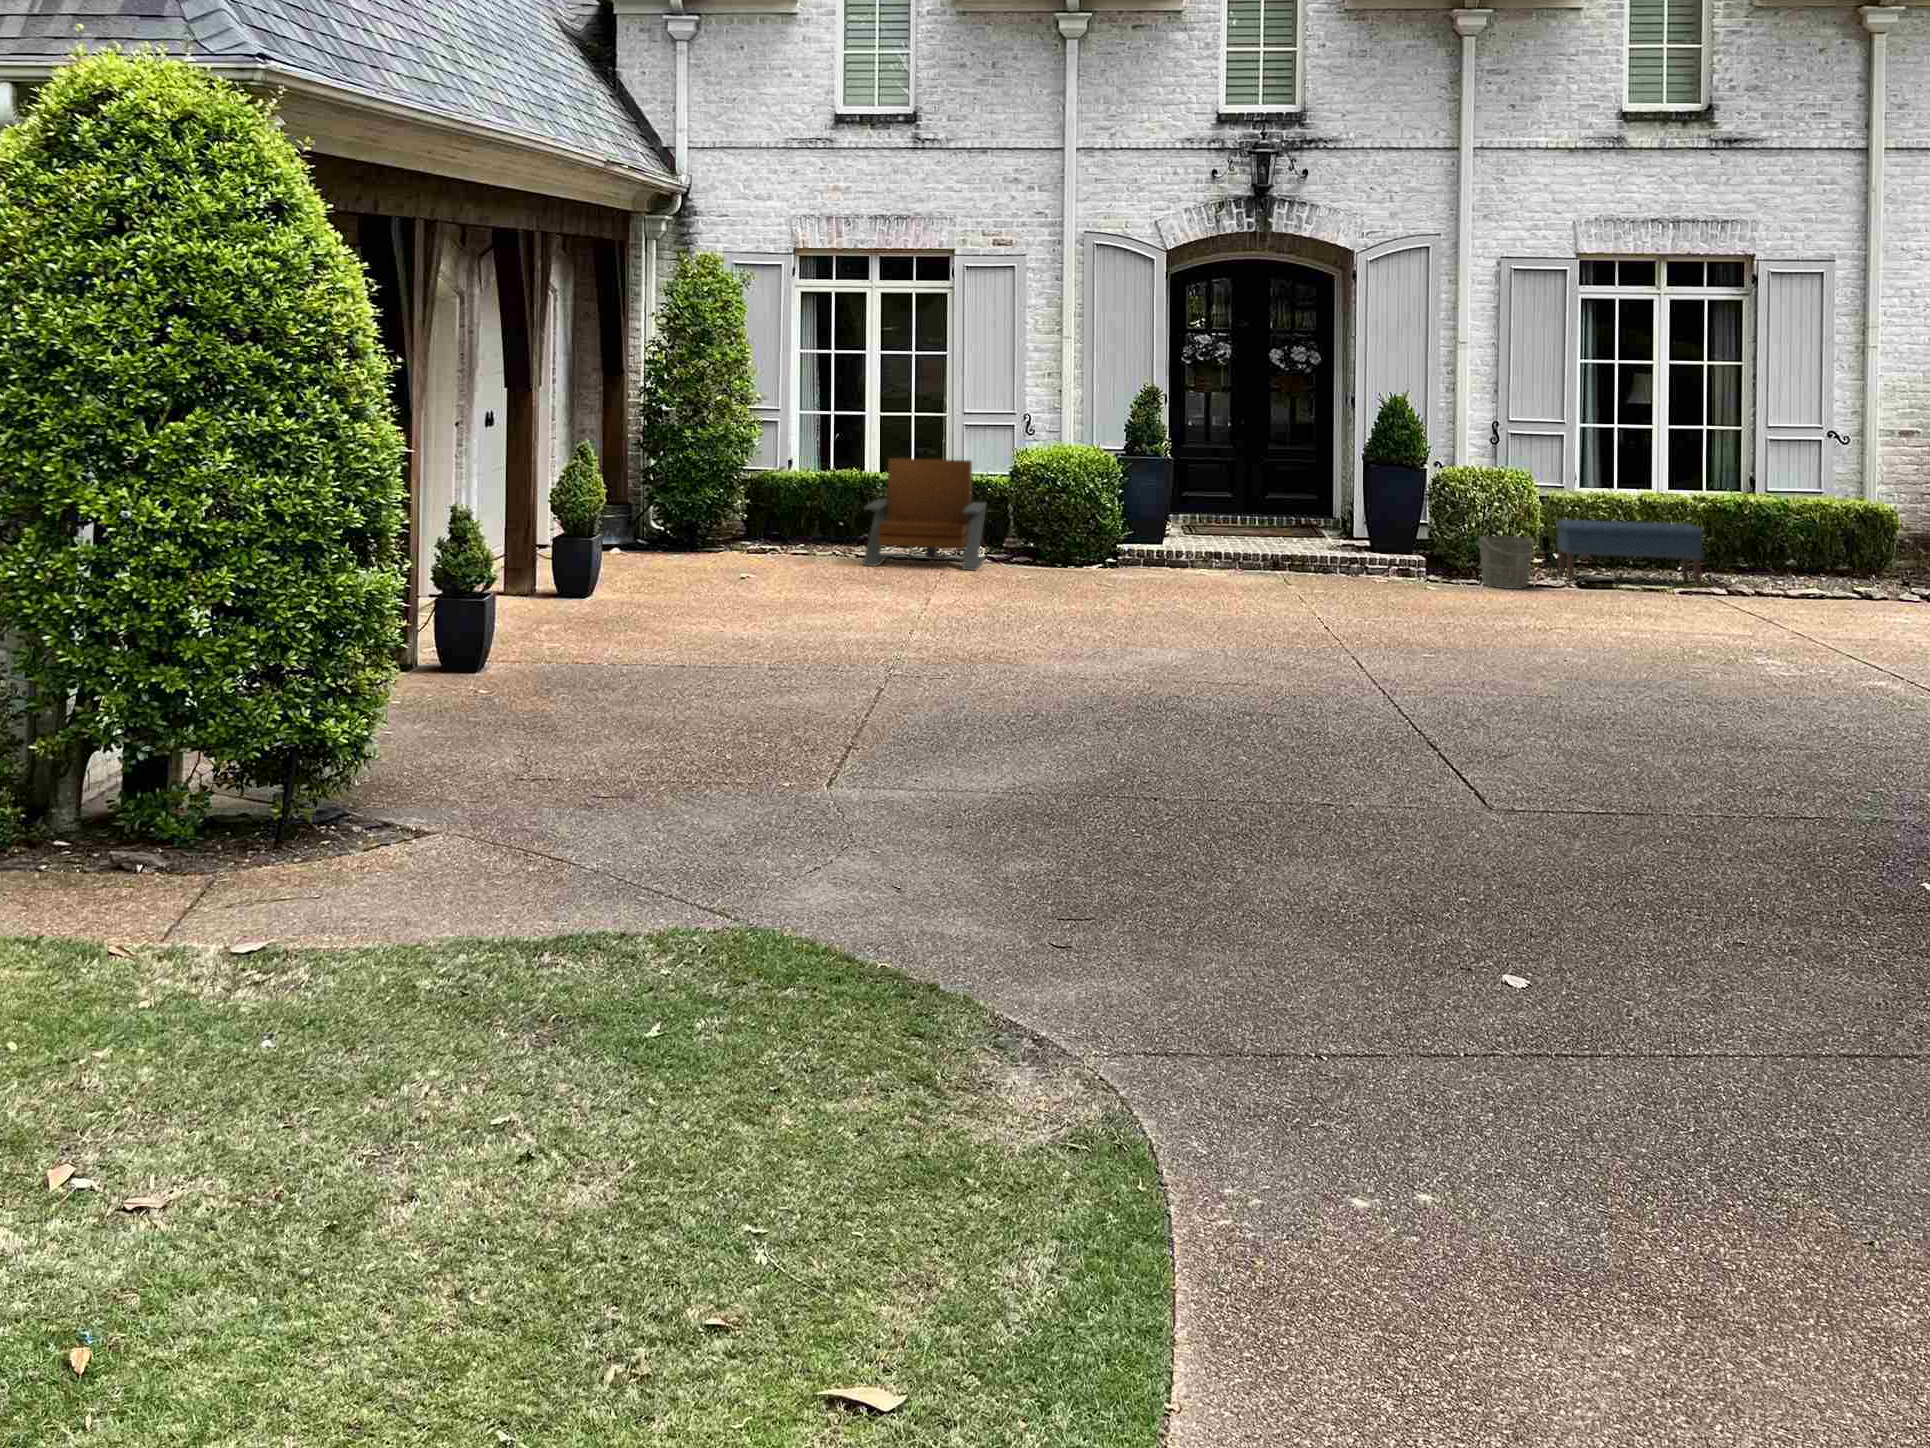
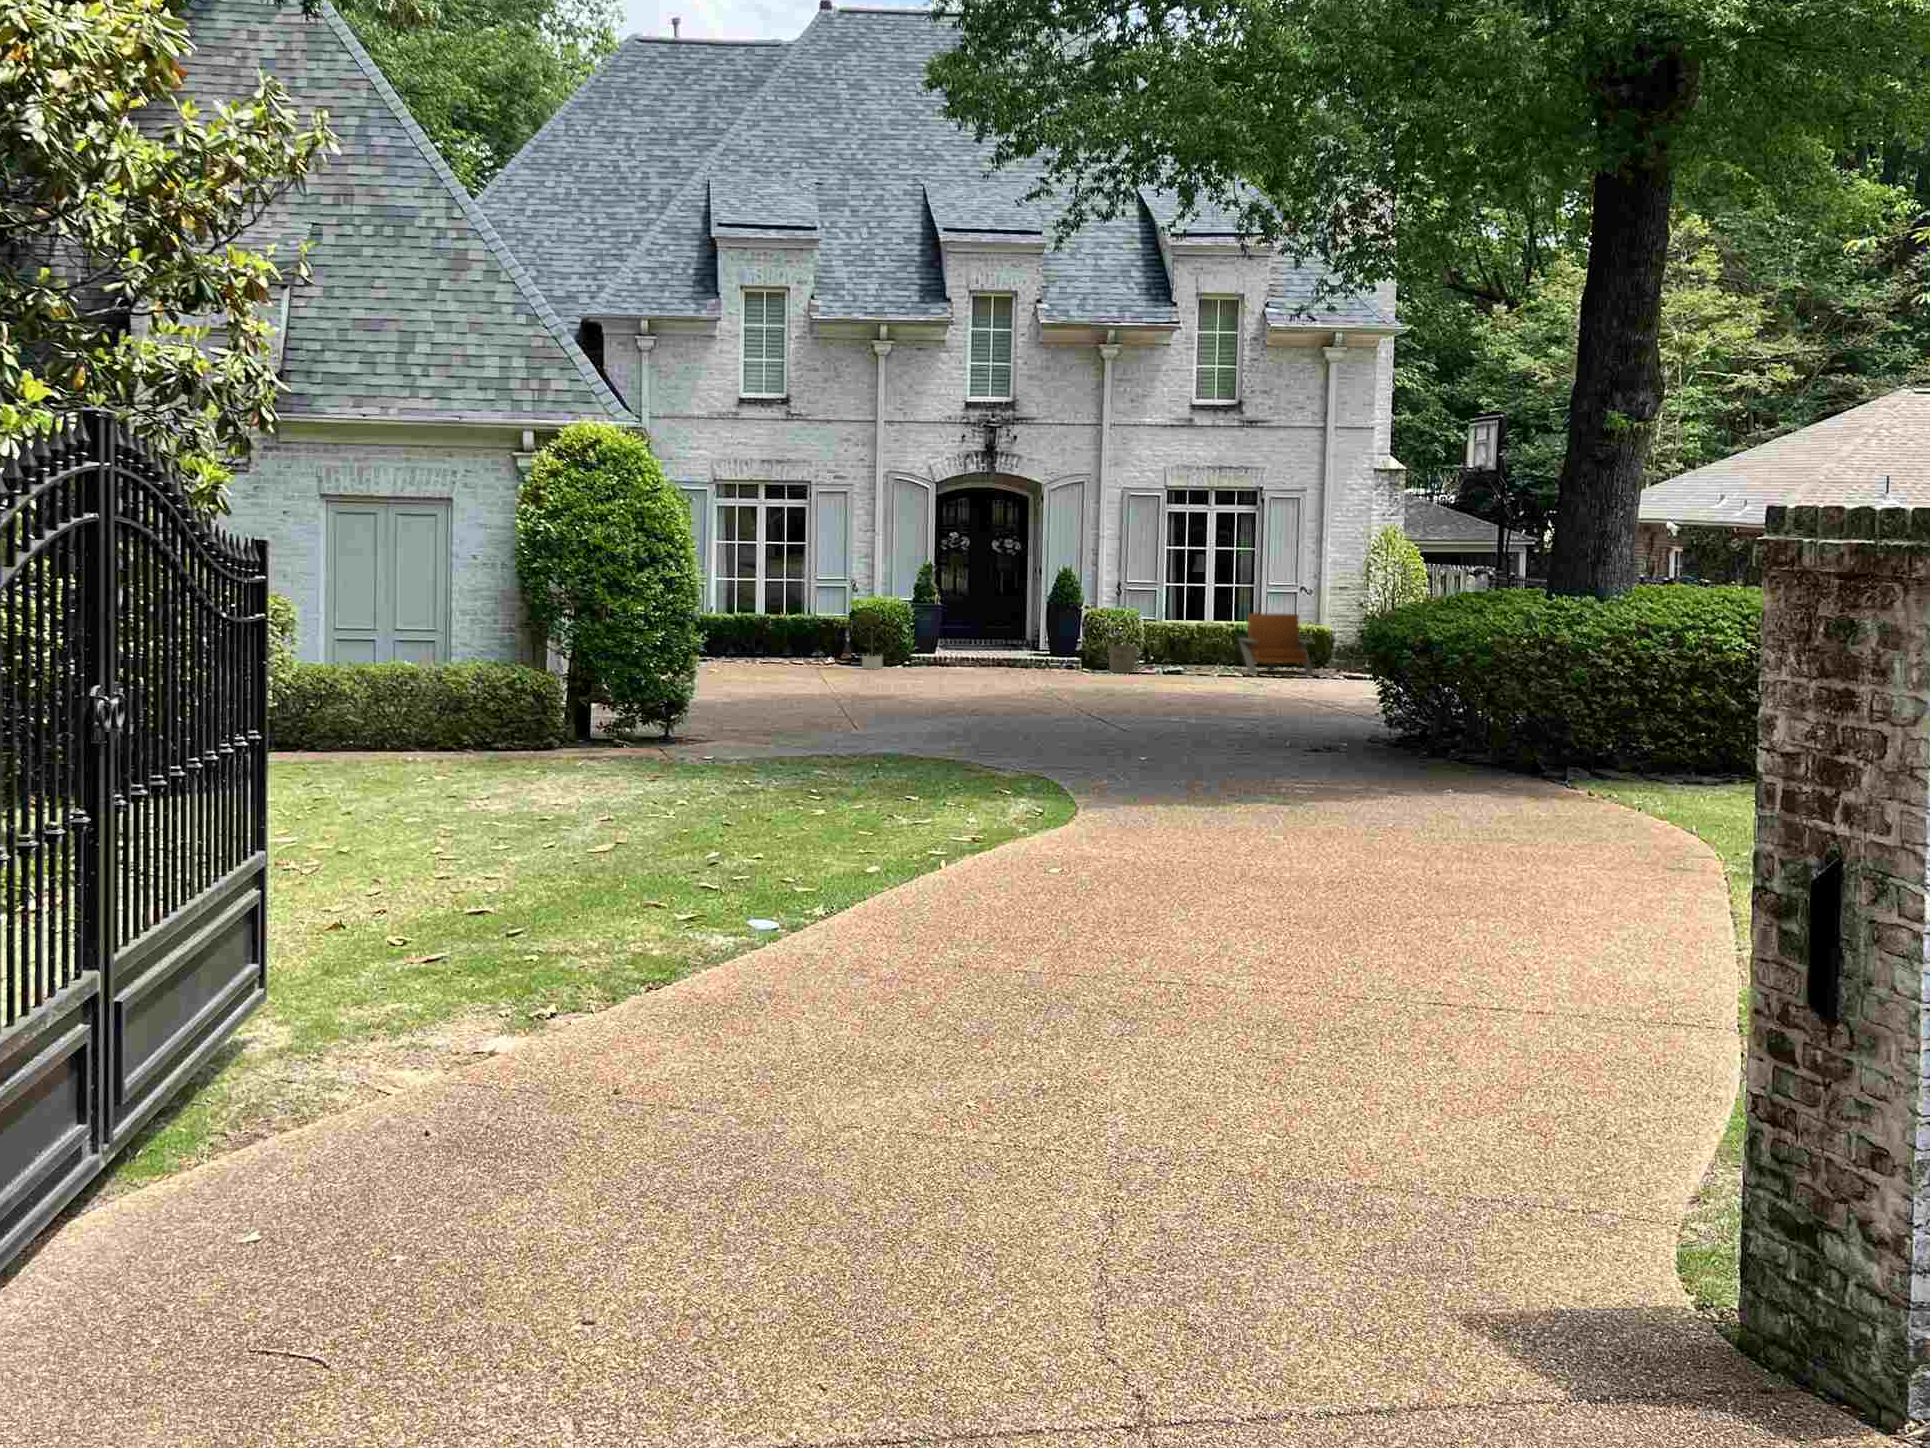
lounge chair: present [863,458,986,570] -> present [1239,613,1315,676]
potted tree: none [1023,469,1068,575] -> present [858,611,883,670]
bench: present [1556,519,1704,587] -> none [1152,637,1227,672]

